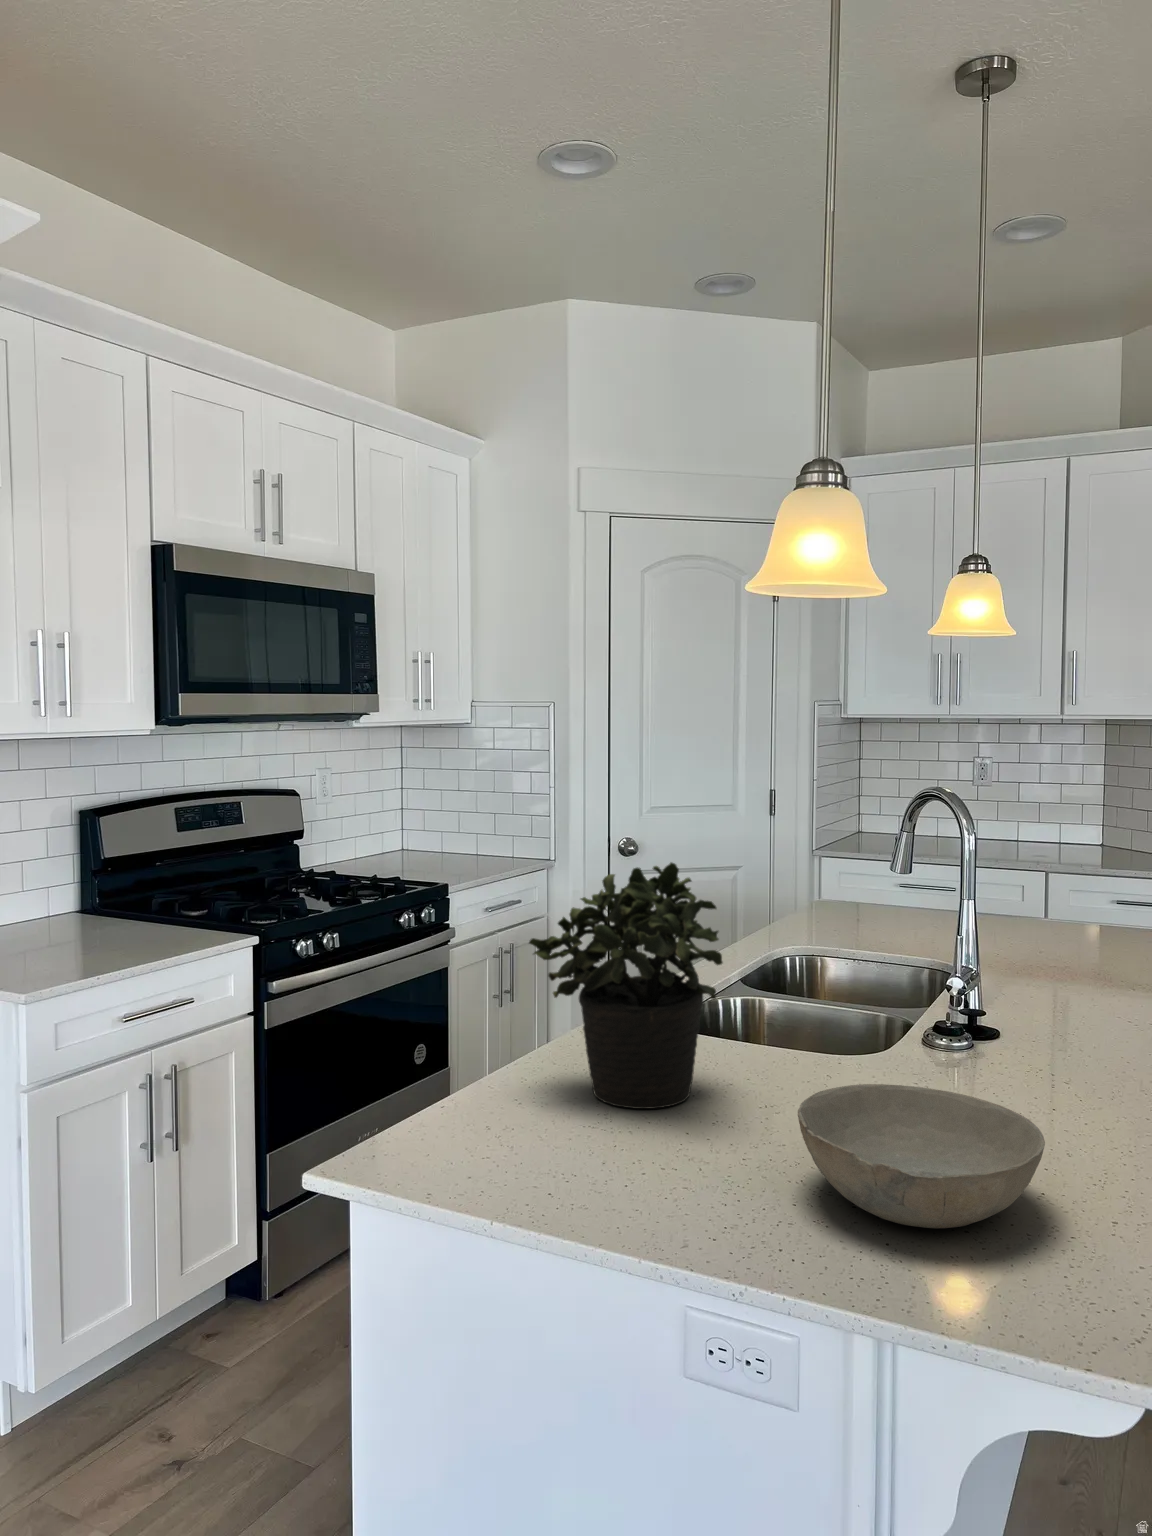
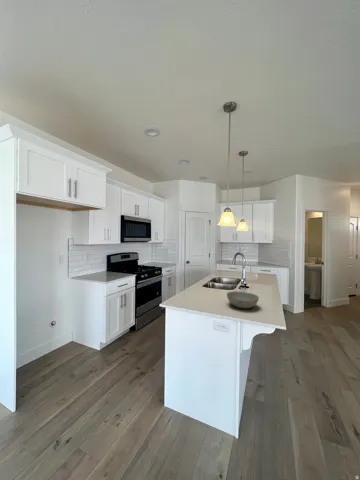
potted plant: present [529,862,723,1109] -> none [186,262,215,296]

